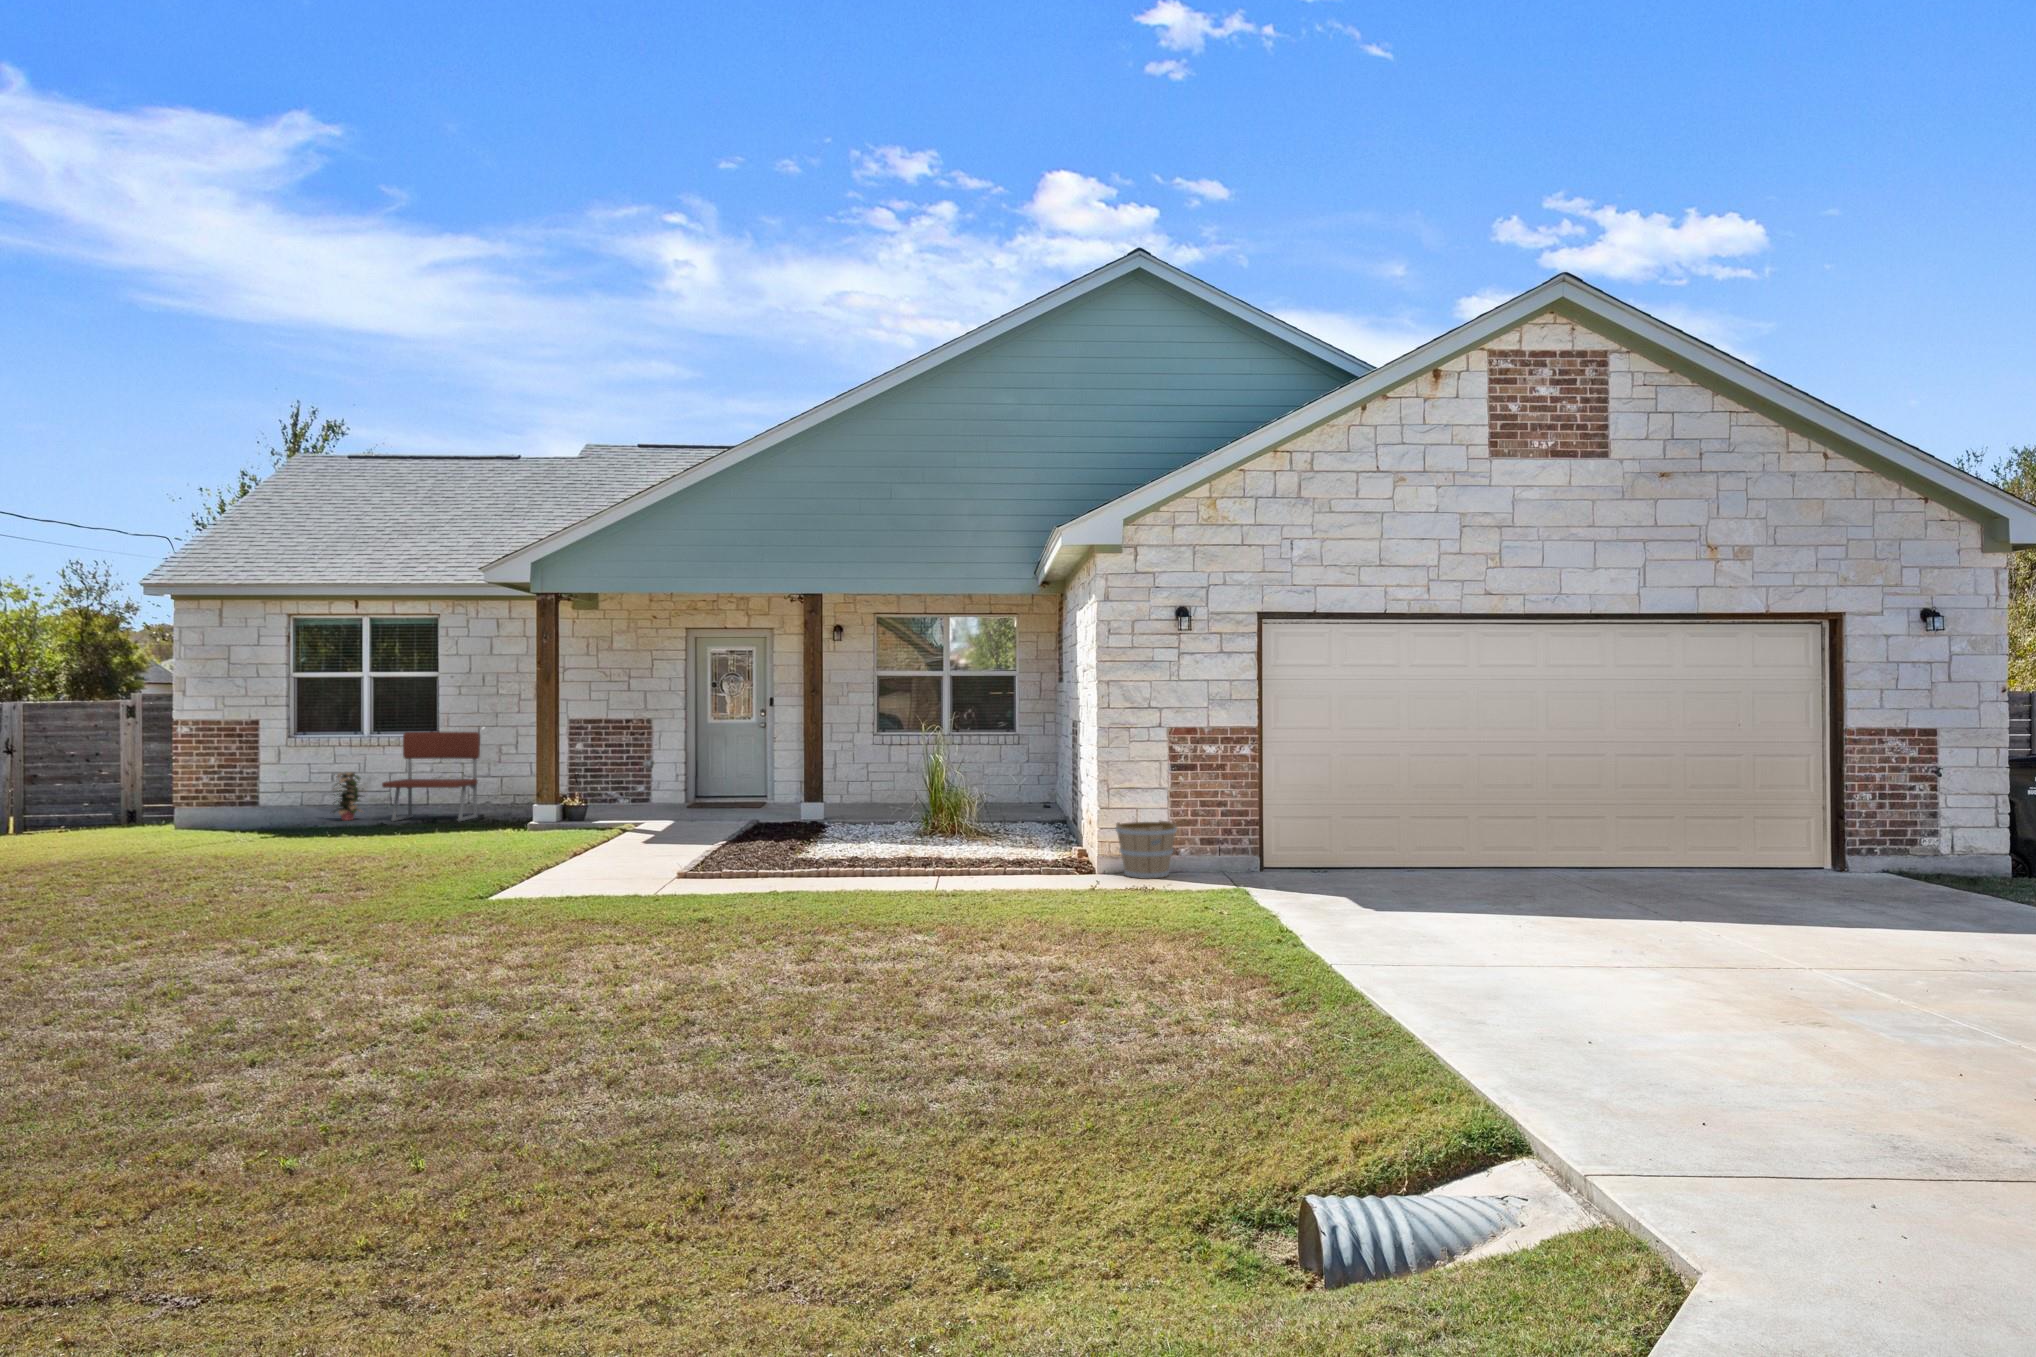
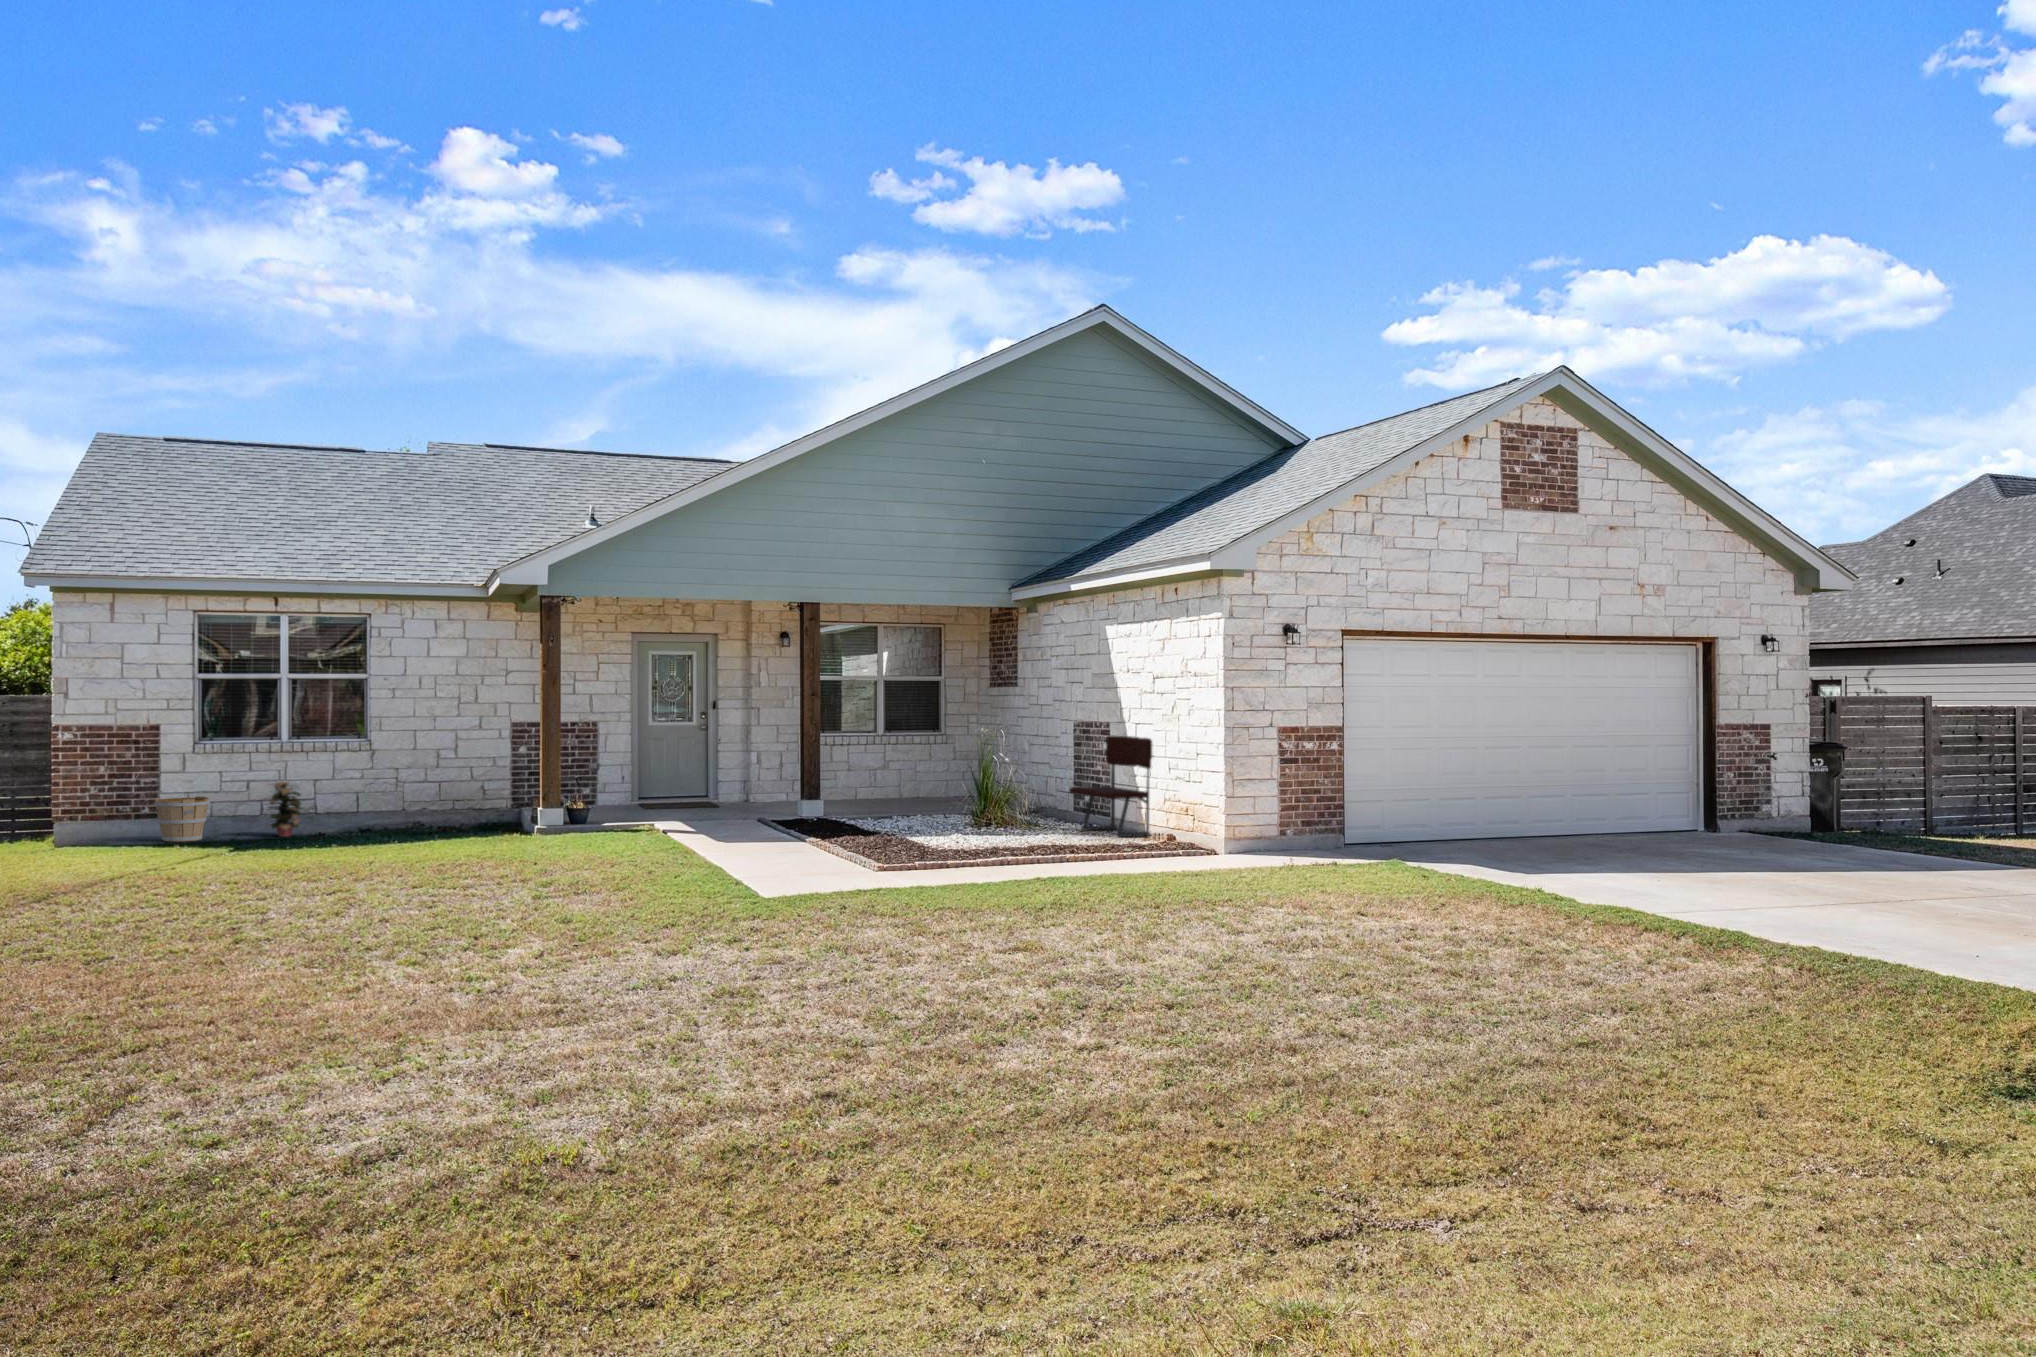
bench: present [382,732,480,821] -> present [1069,736,1152,837]
wooden bucket: present [1116,821,1177,879] -> present [154,796,210,842]

